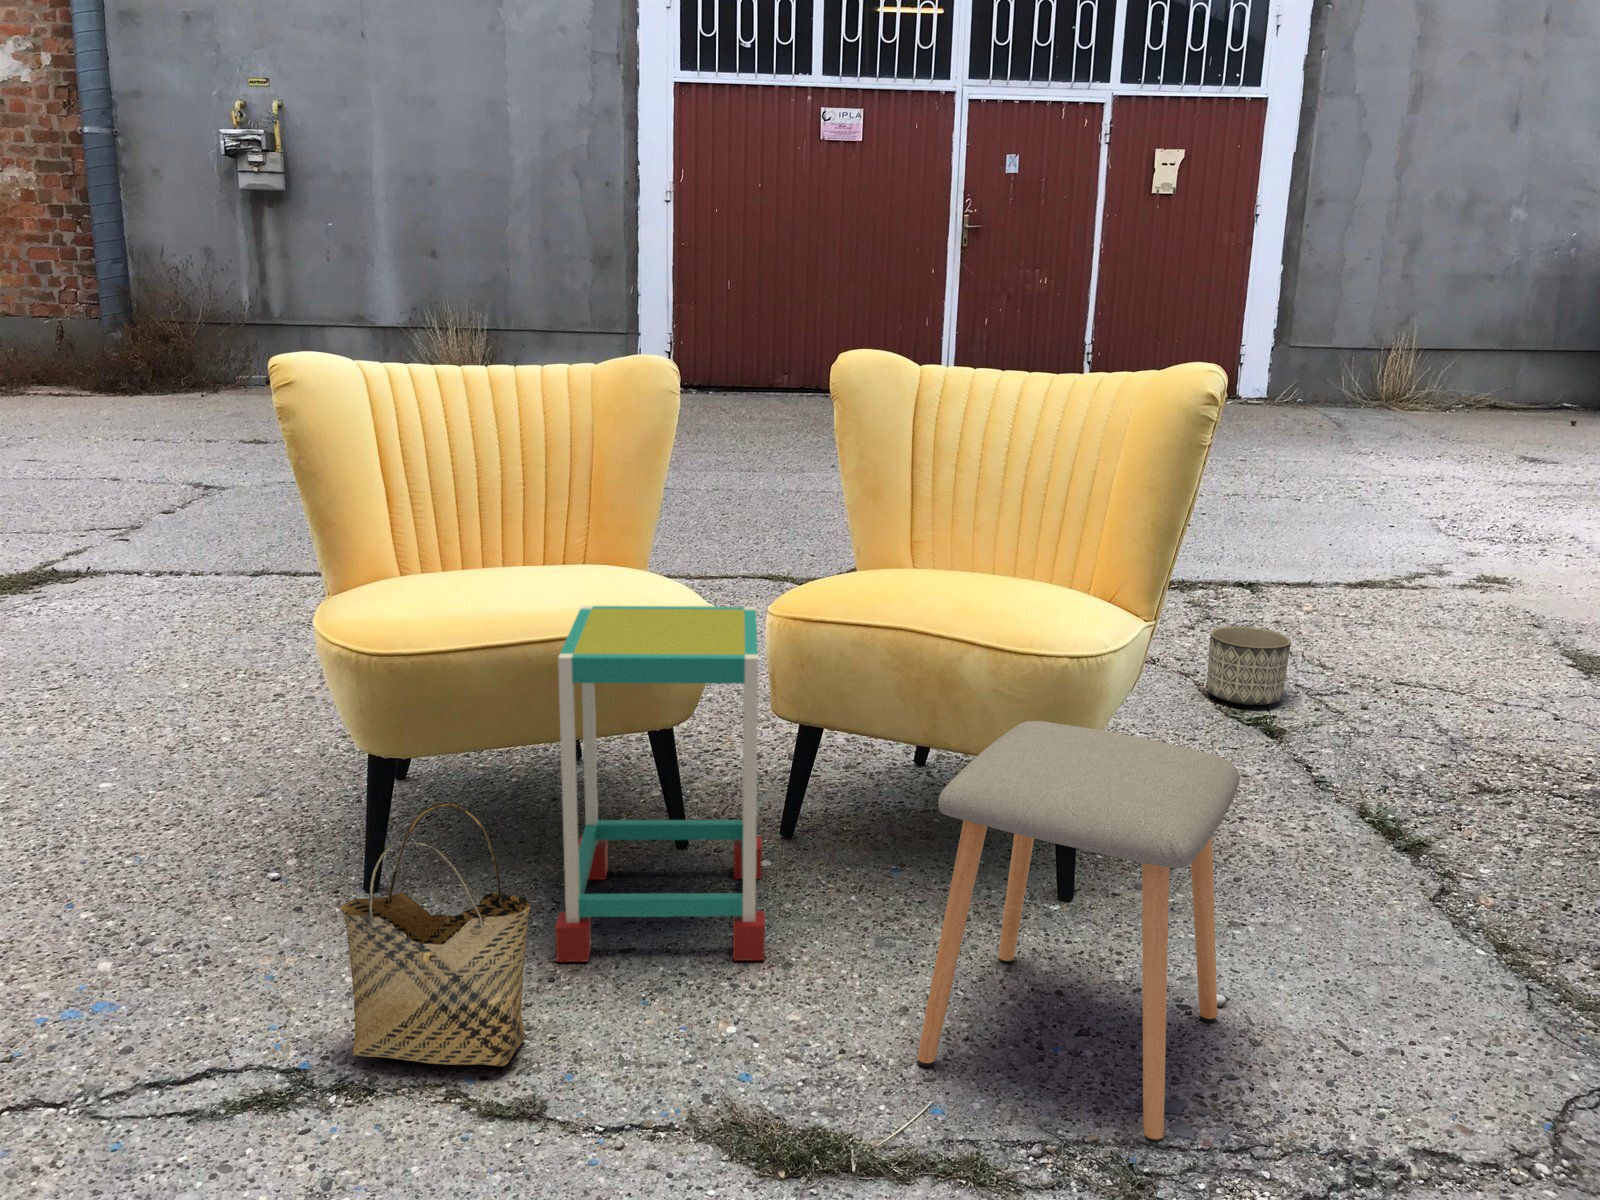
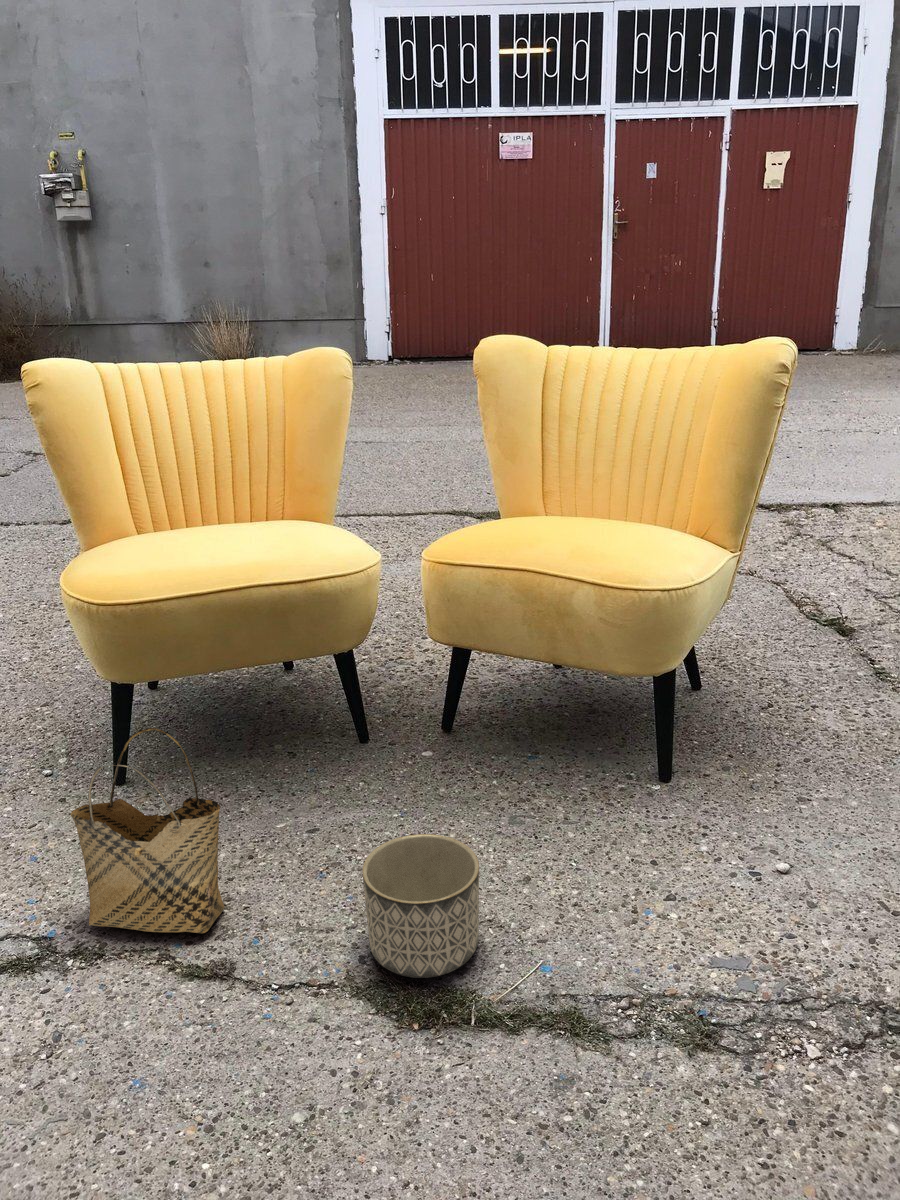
side table: present [555,606,765,962] -> none [239,555,424,843]
planter: present [1207,626,1291,705] -> present [362,834,479,978]
stool: present [917,721,1240,1143] -> none [534,648,798,996]

